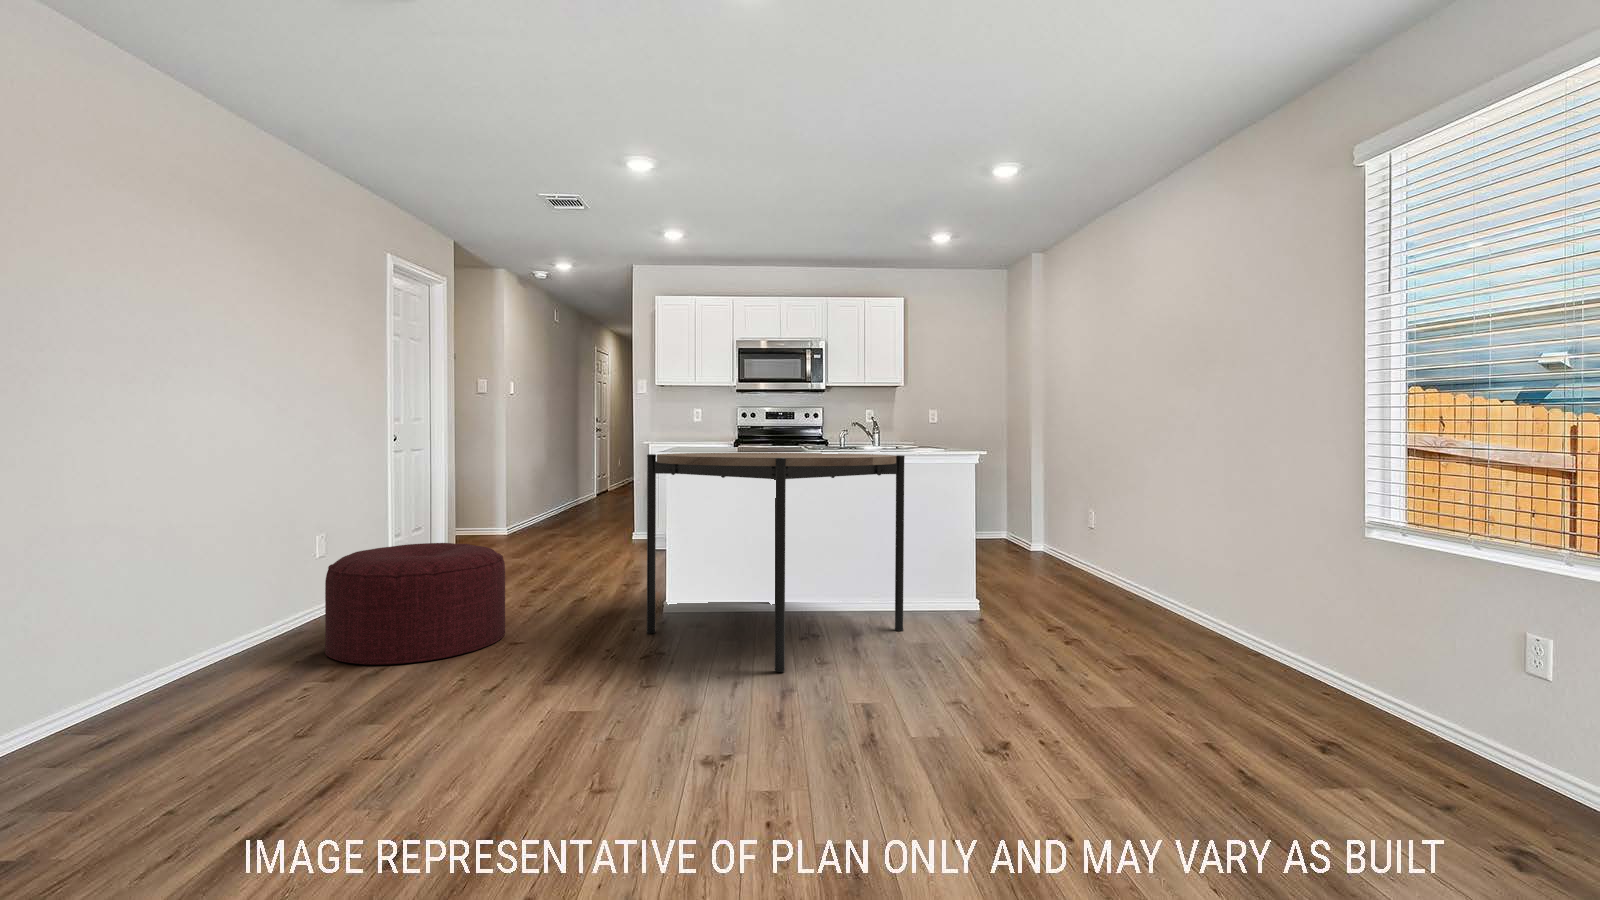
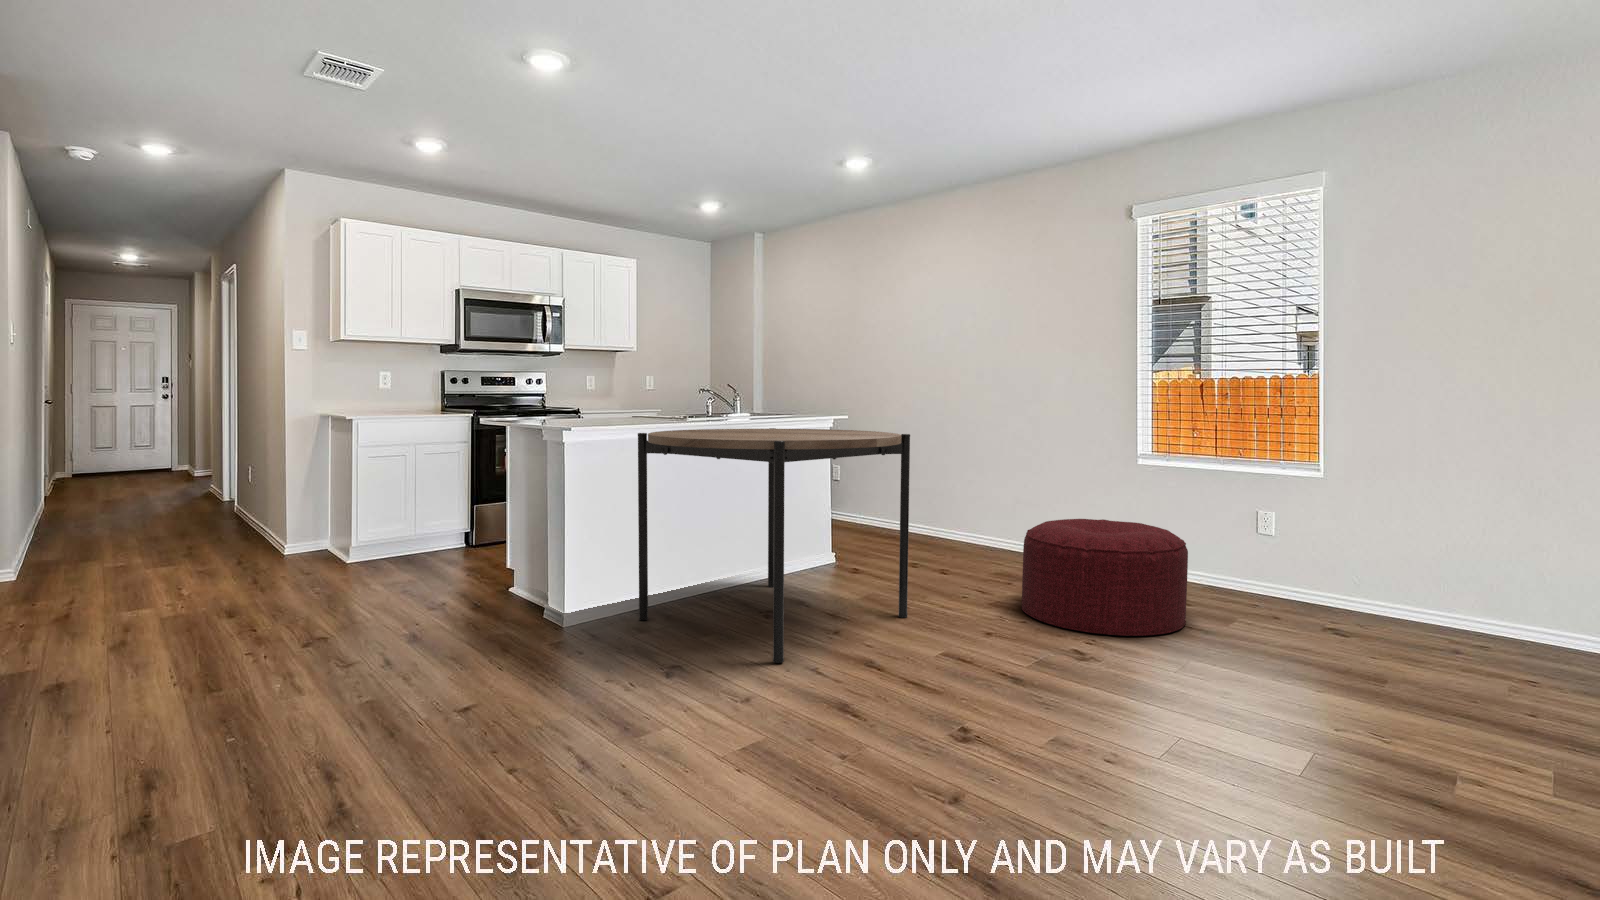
ottoman: present [325,543,505,665] -> present [1022,519,1188,636]

